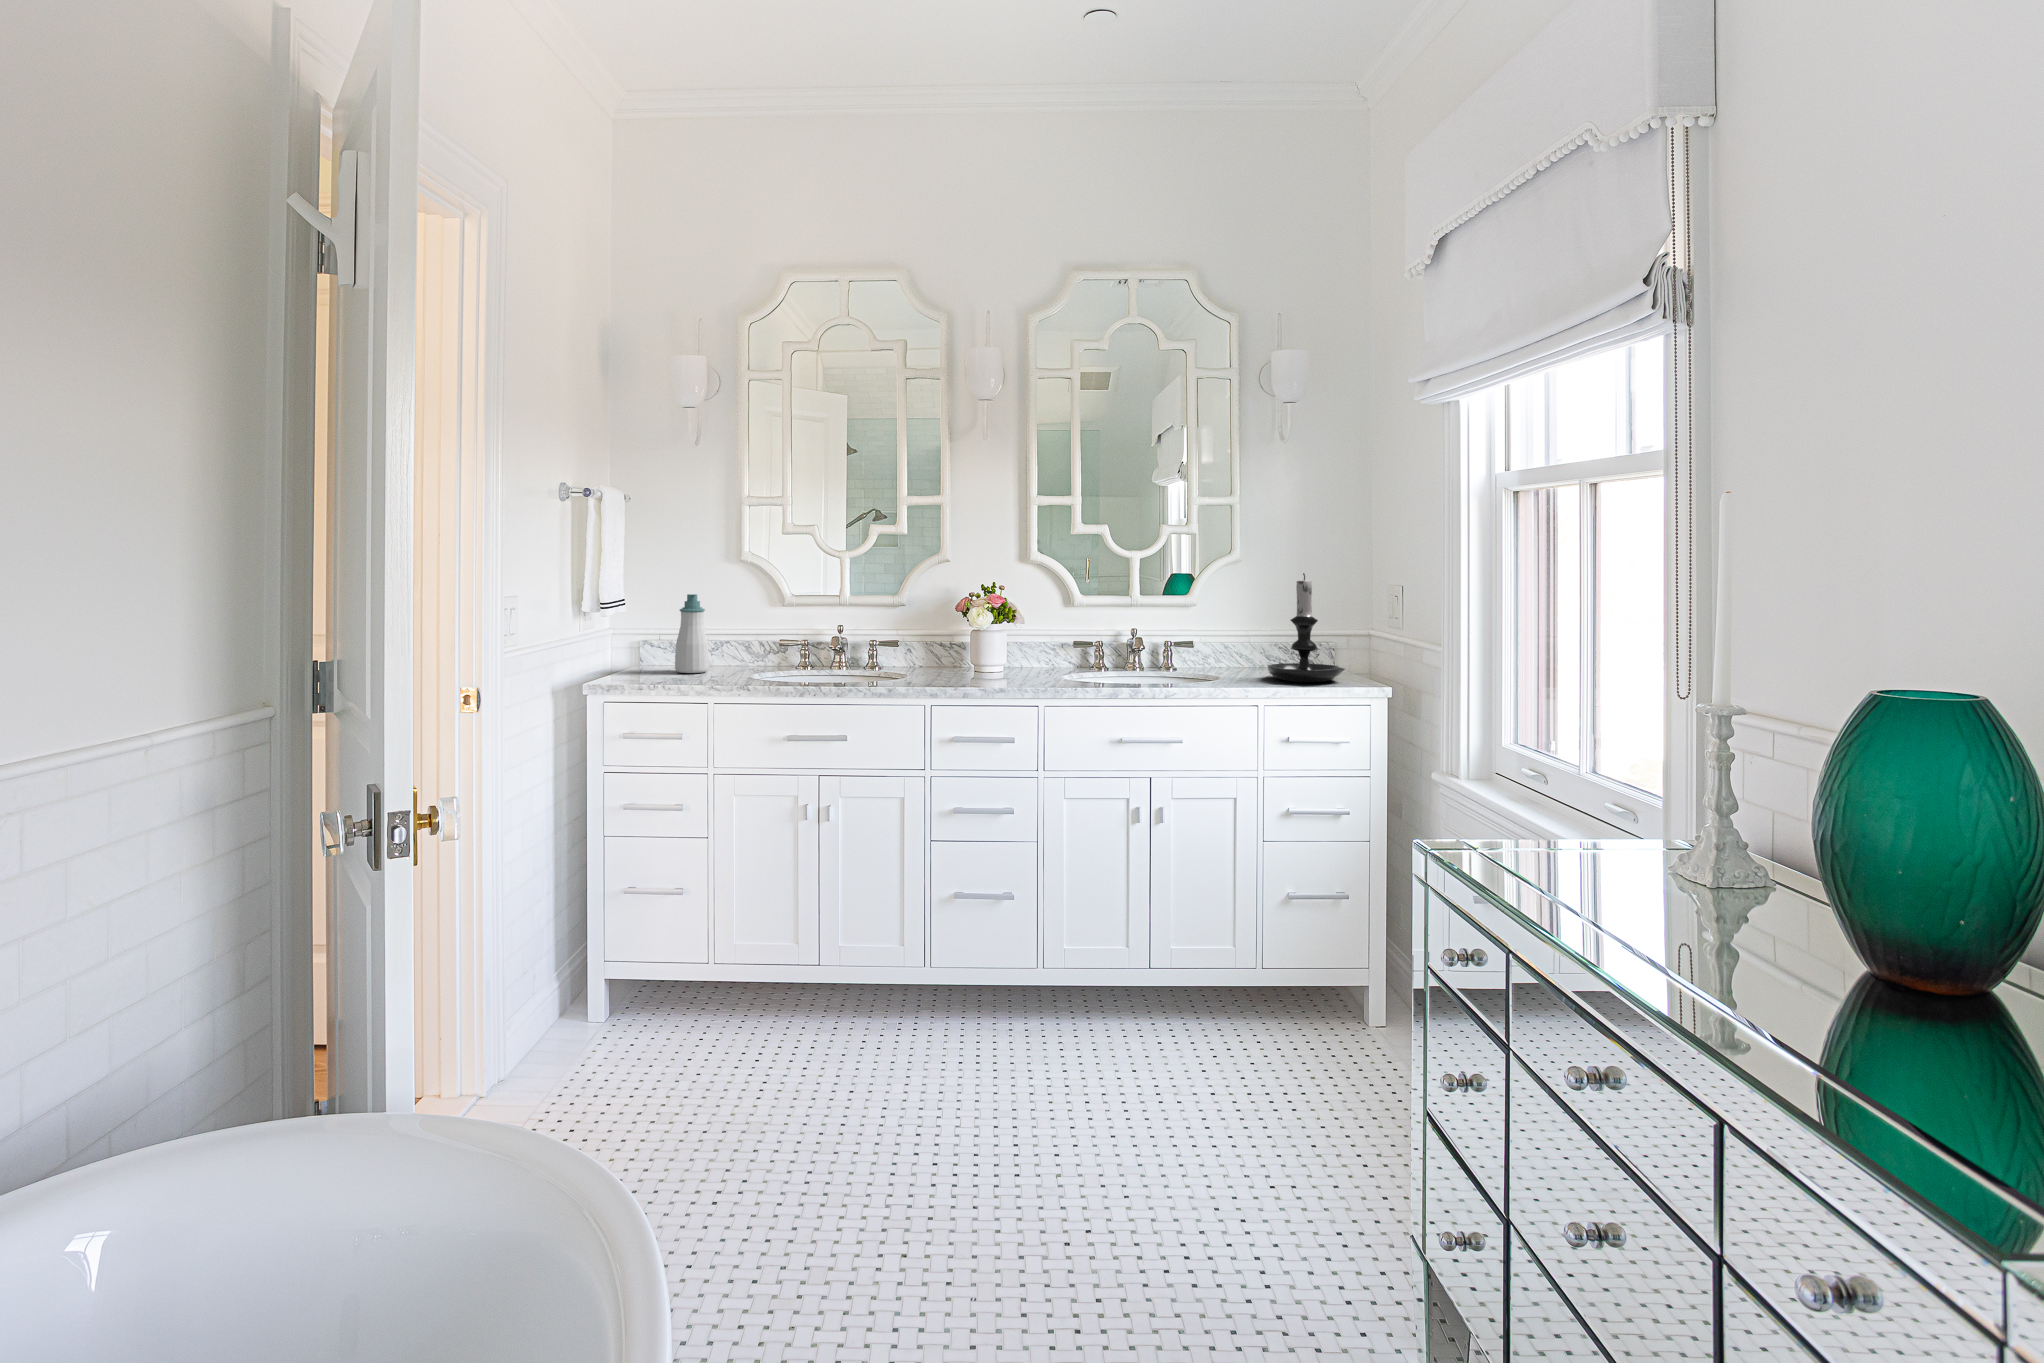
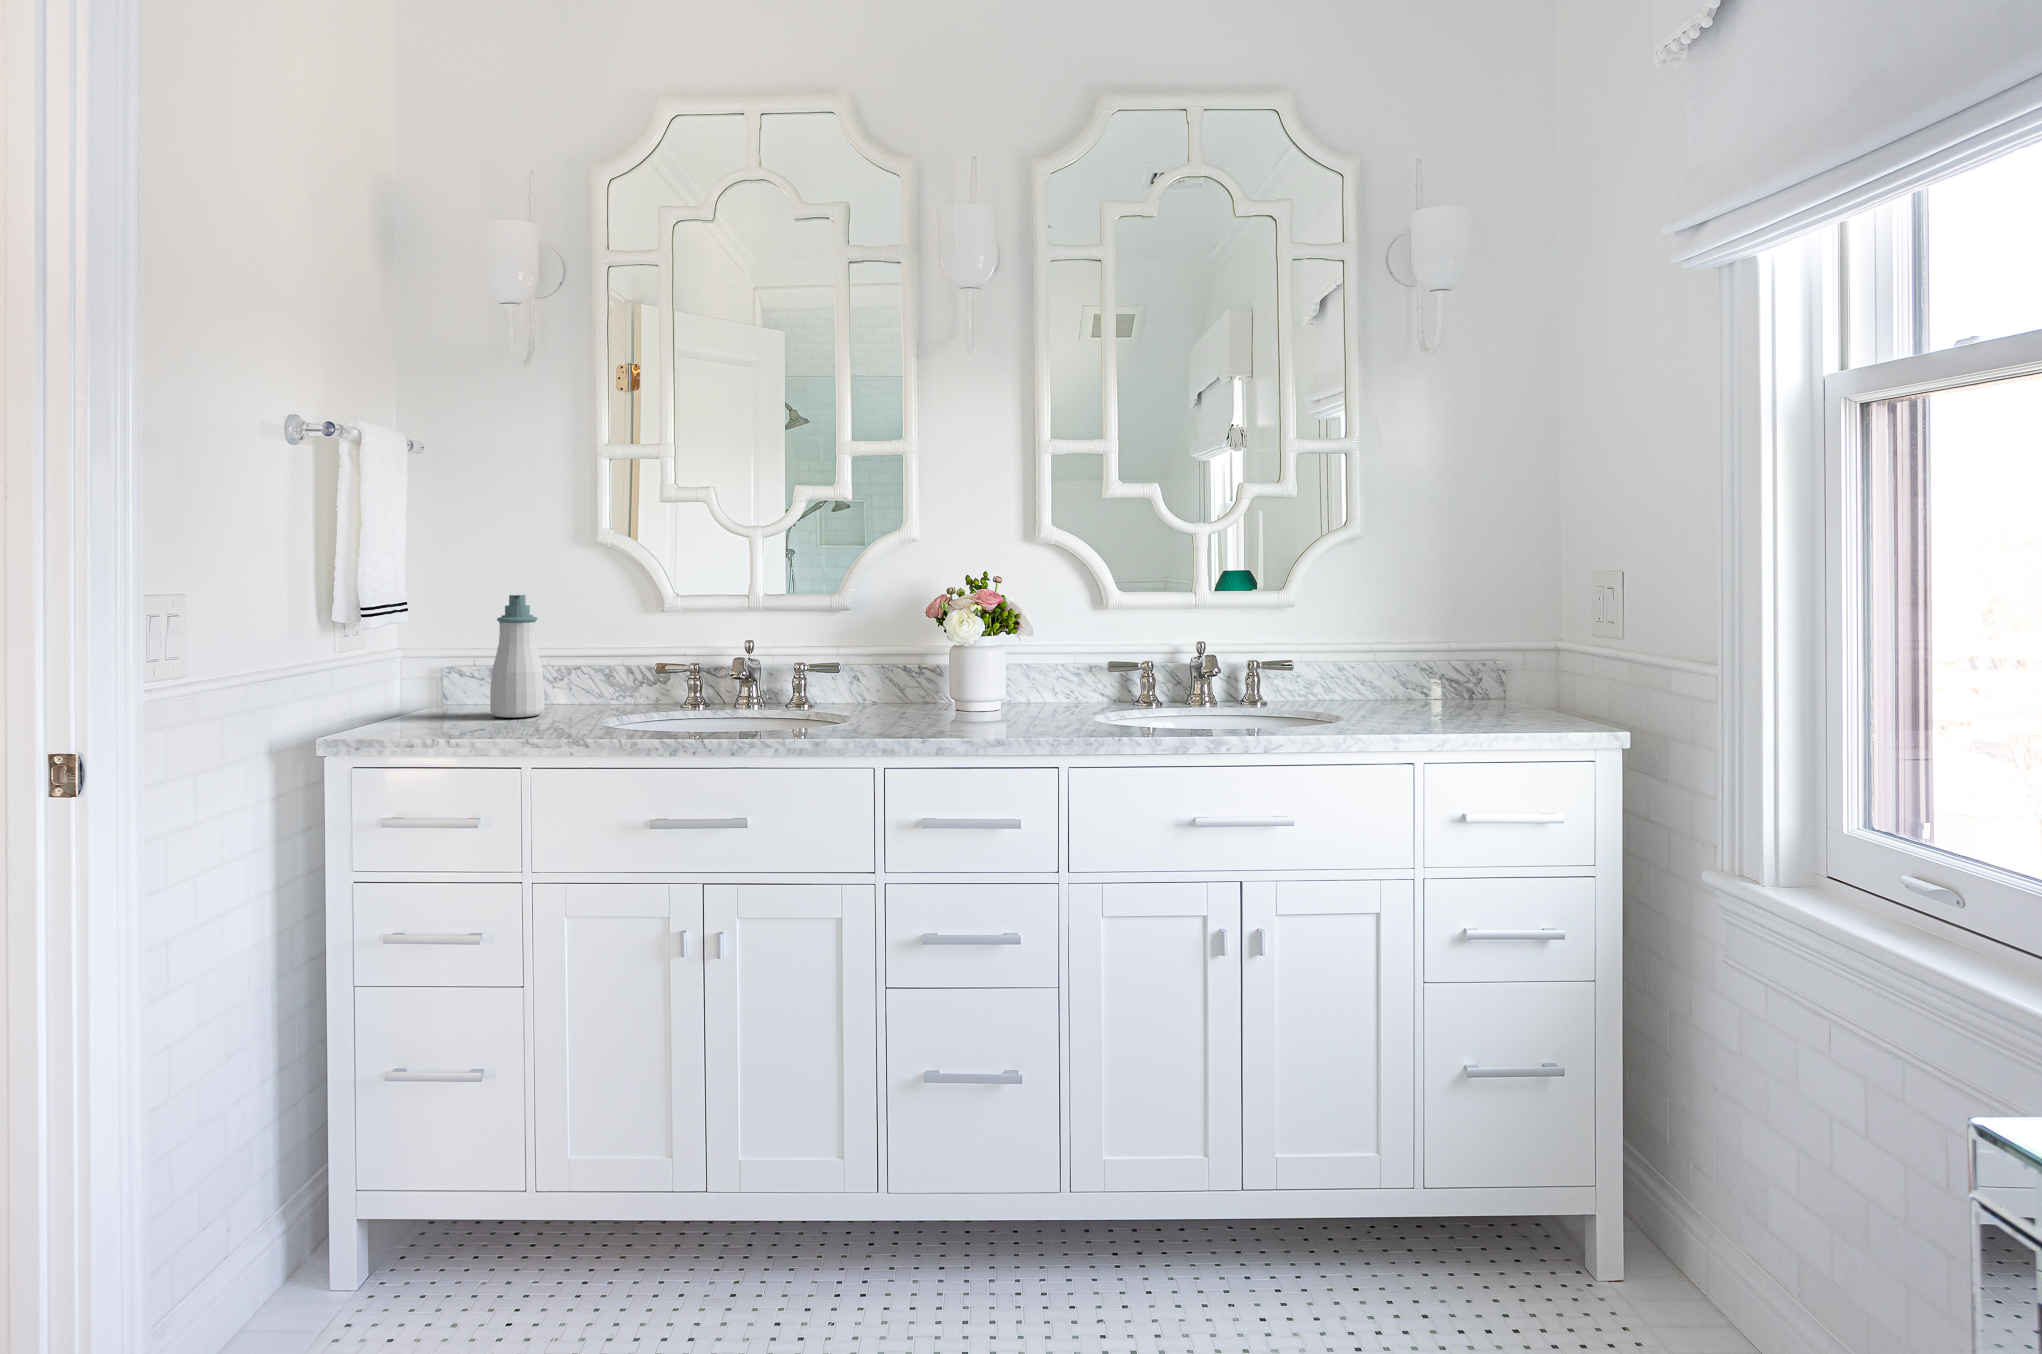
candle holder: present [1268,573,1345,682] -> none [1413,552,1539,723]

